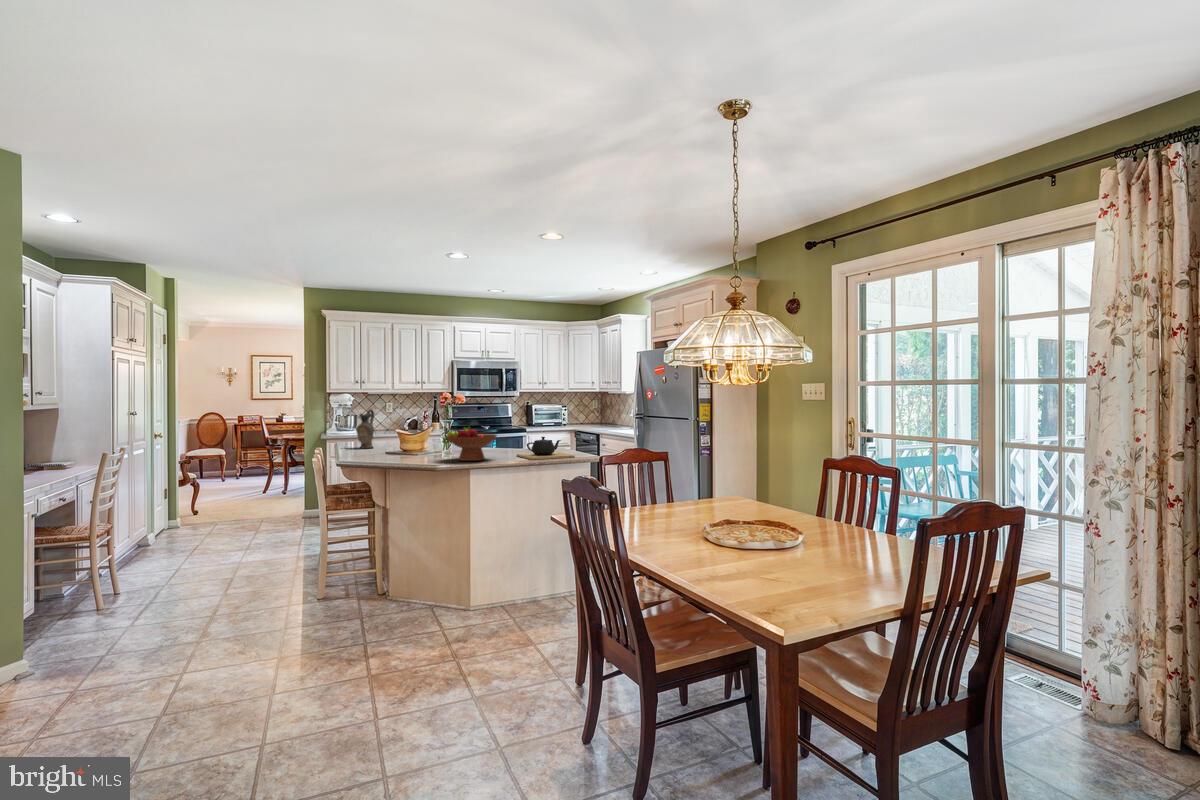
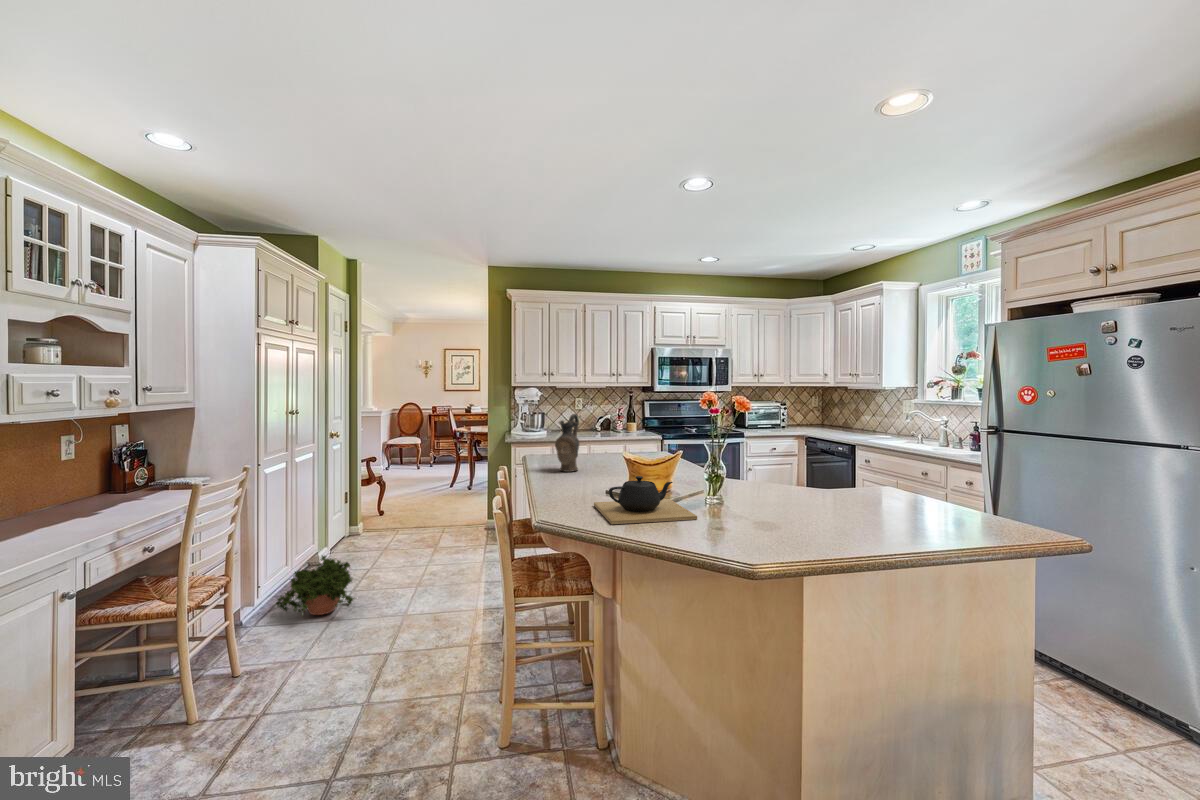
fruit bowl: present [446,427,497,461] -> none [734,462,842,535]
teapot: present [516,437,575,460] -> present [594,476,697,524]
potted plant: none [125,525,199,570] -> present [276,555,355,616]

